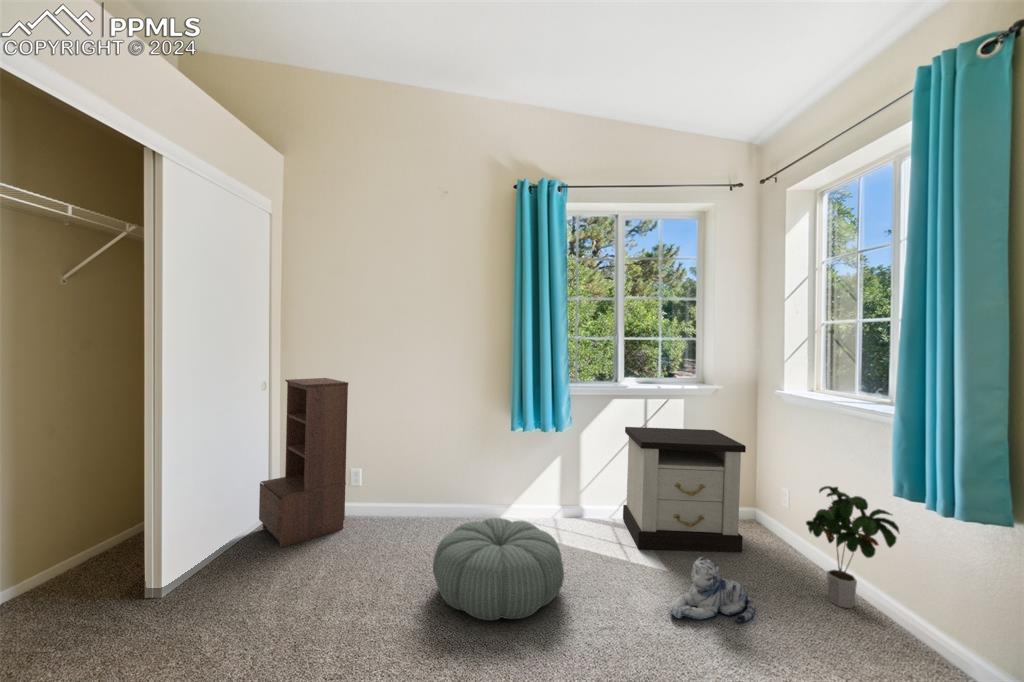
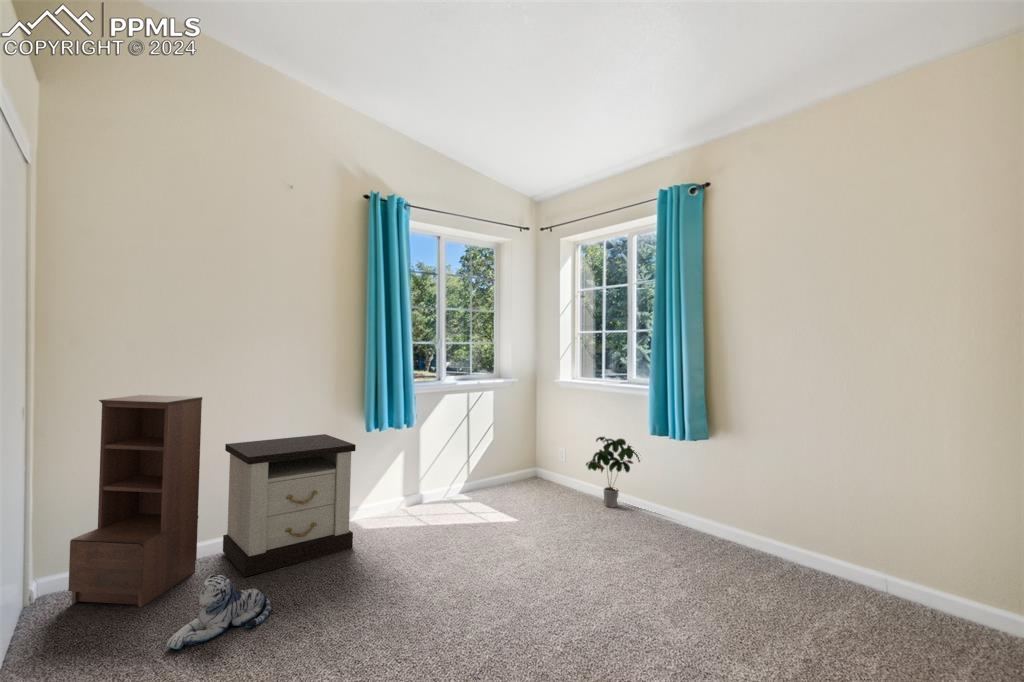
nightstand: present [623,427,746,553] -> present [223,434,356,577]
pouf: present [433,518,564,620] -> none [370,502,481,578]
plush toy: present [668,557,755,622] -> present [166,574,272,649]

